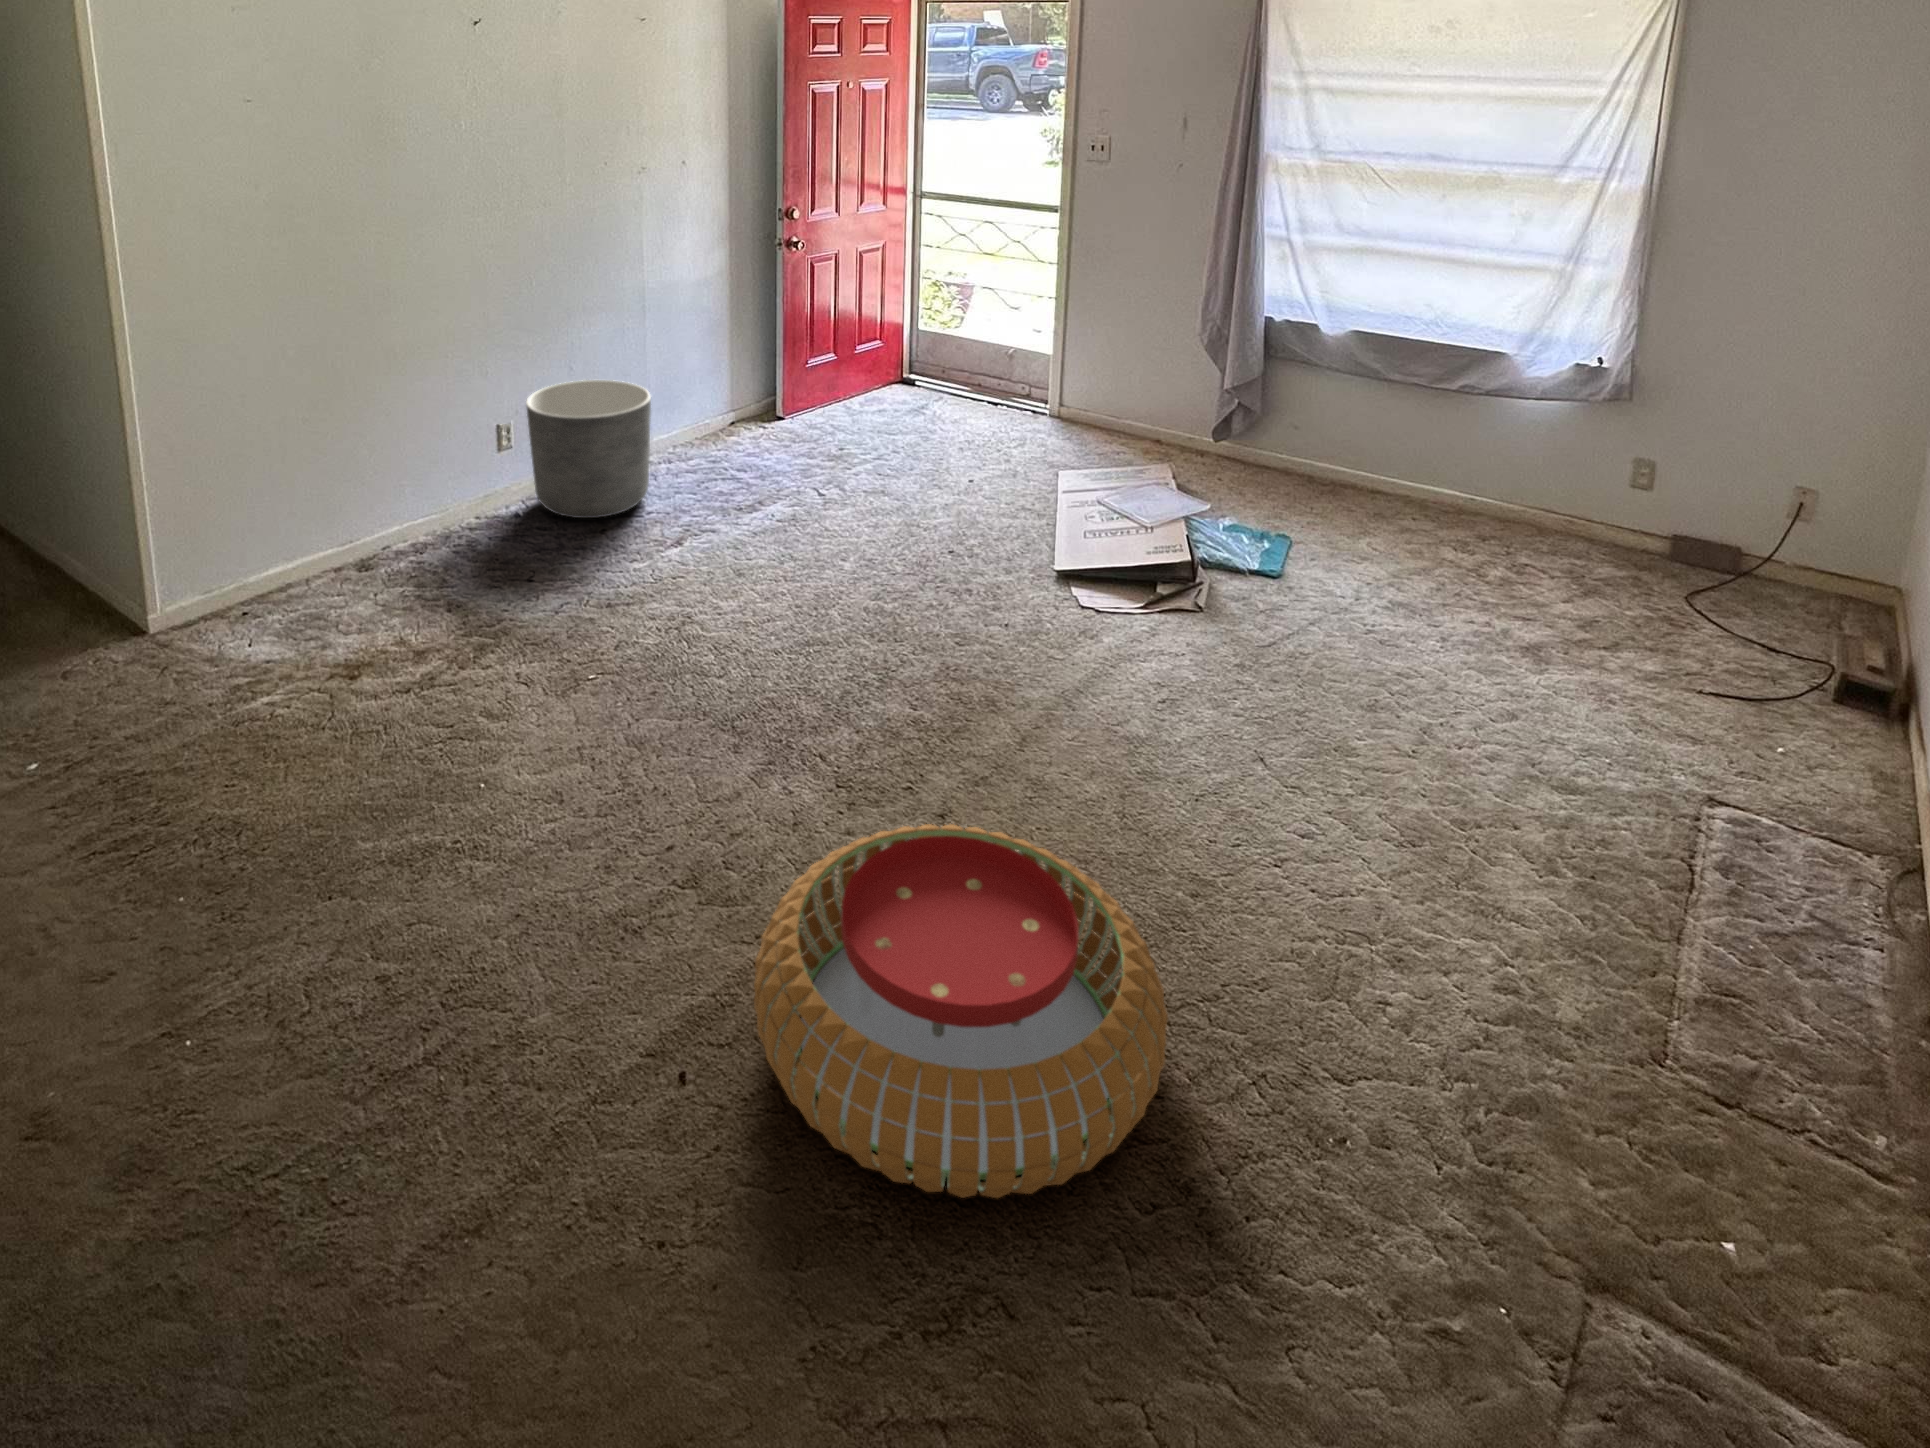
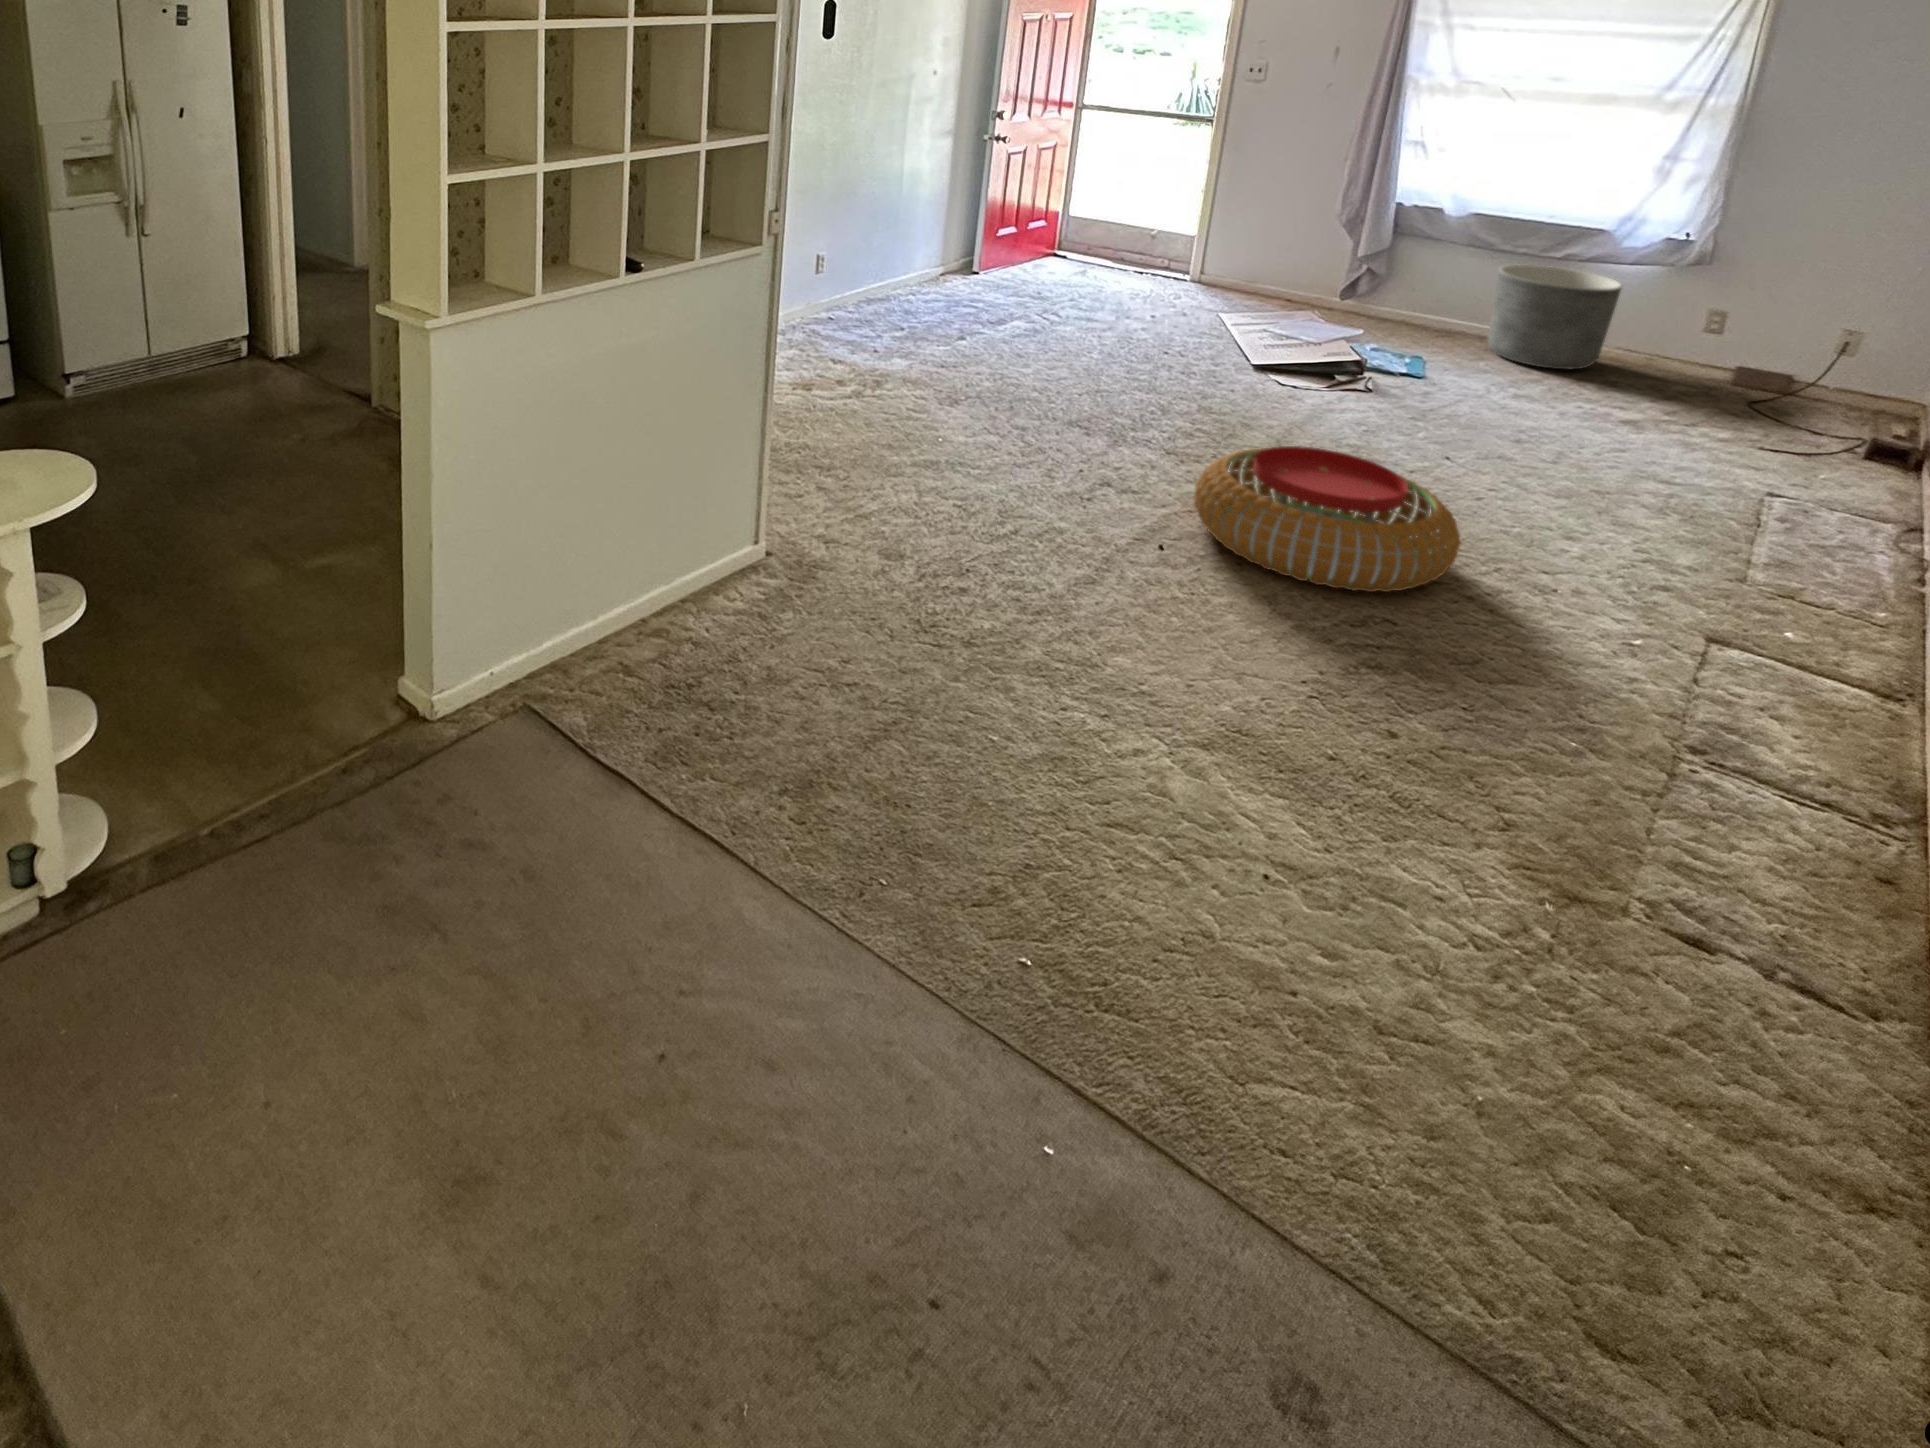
planter: present [526,380,651,518] -> present [1487,265,1622,370]

